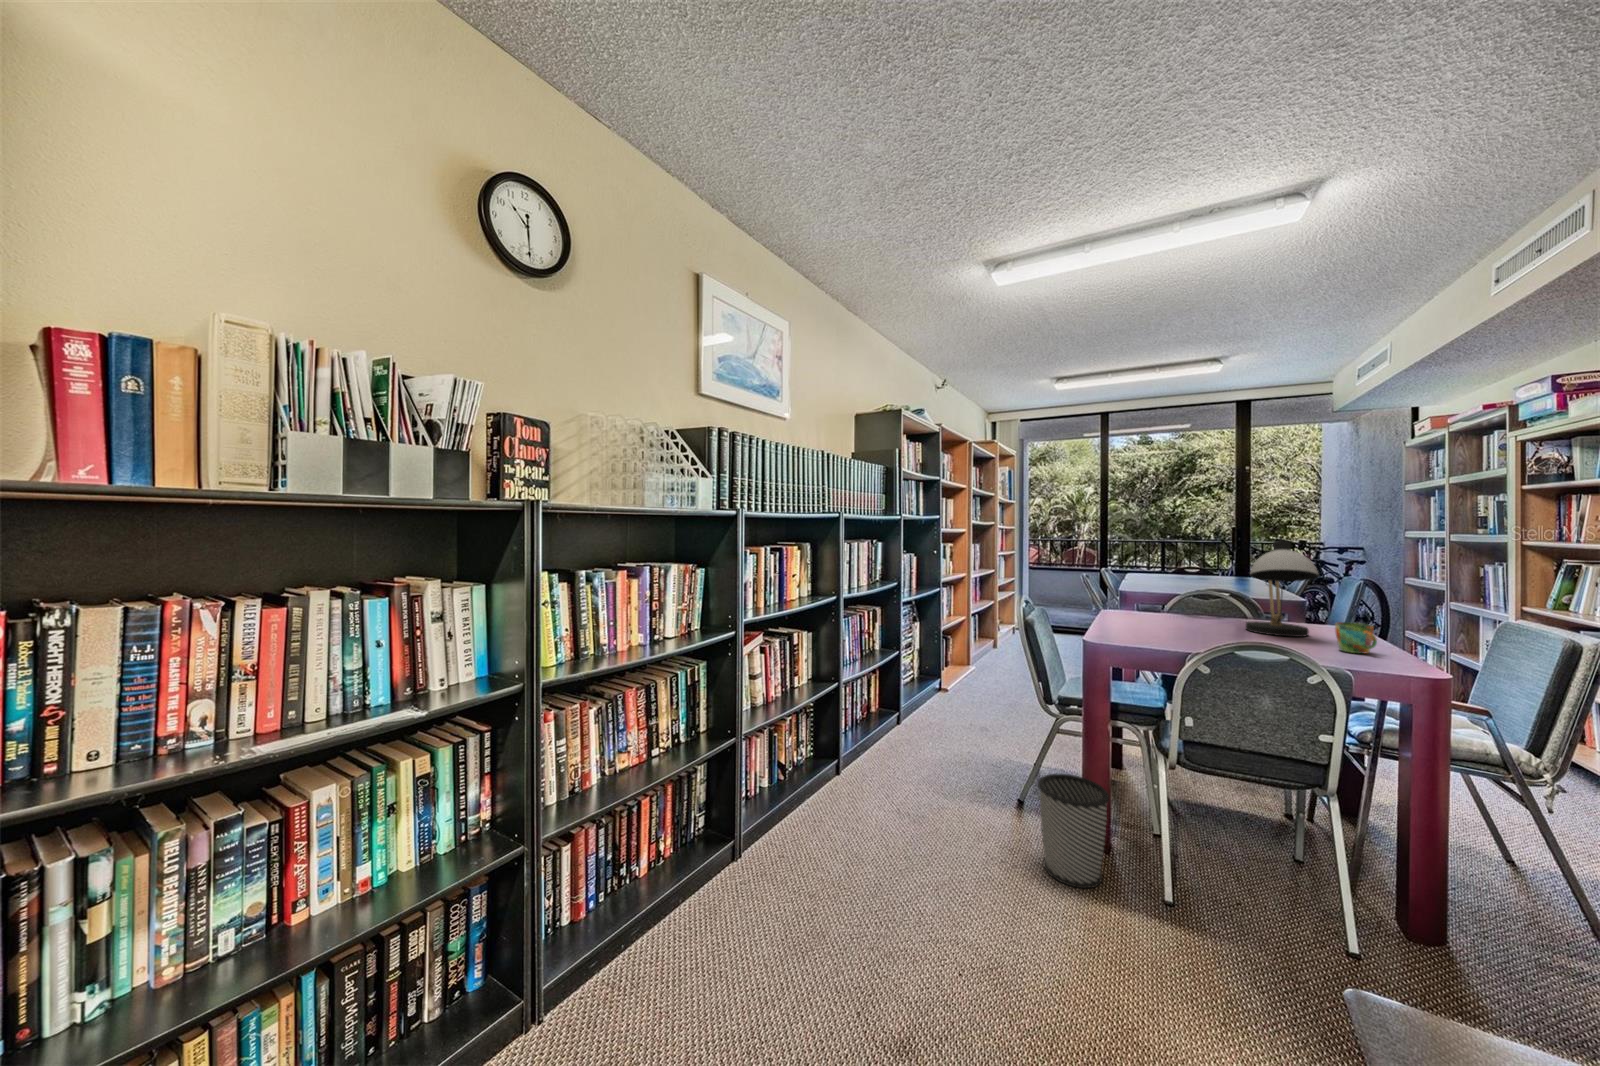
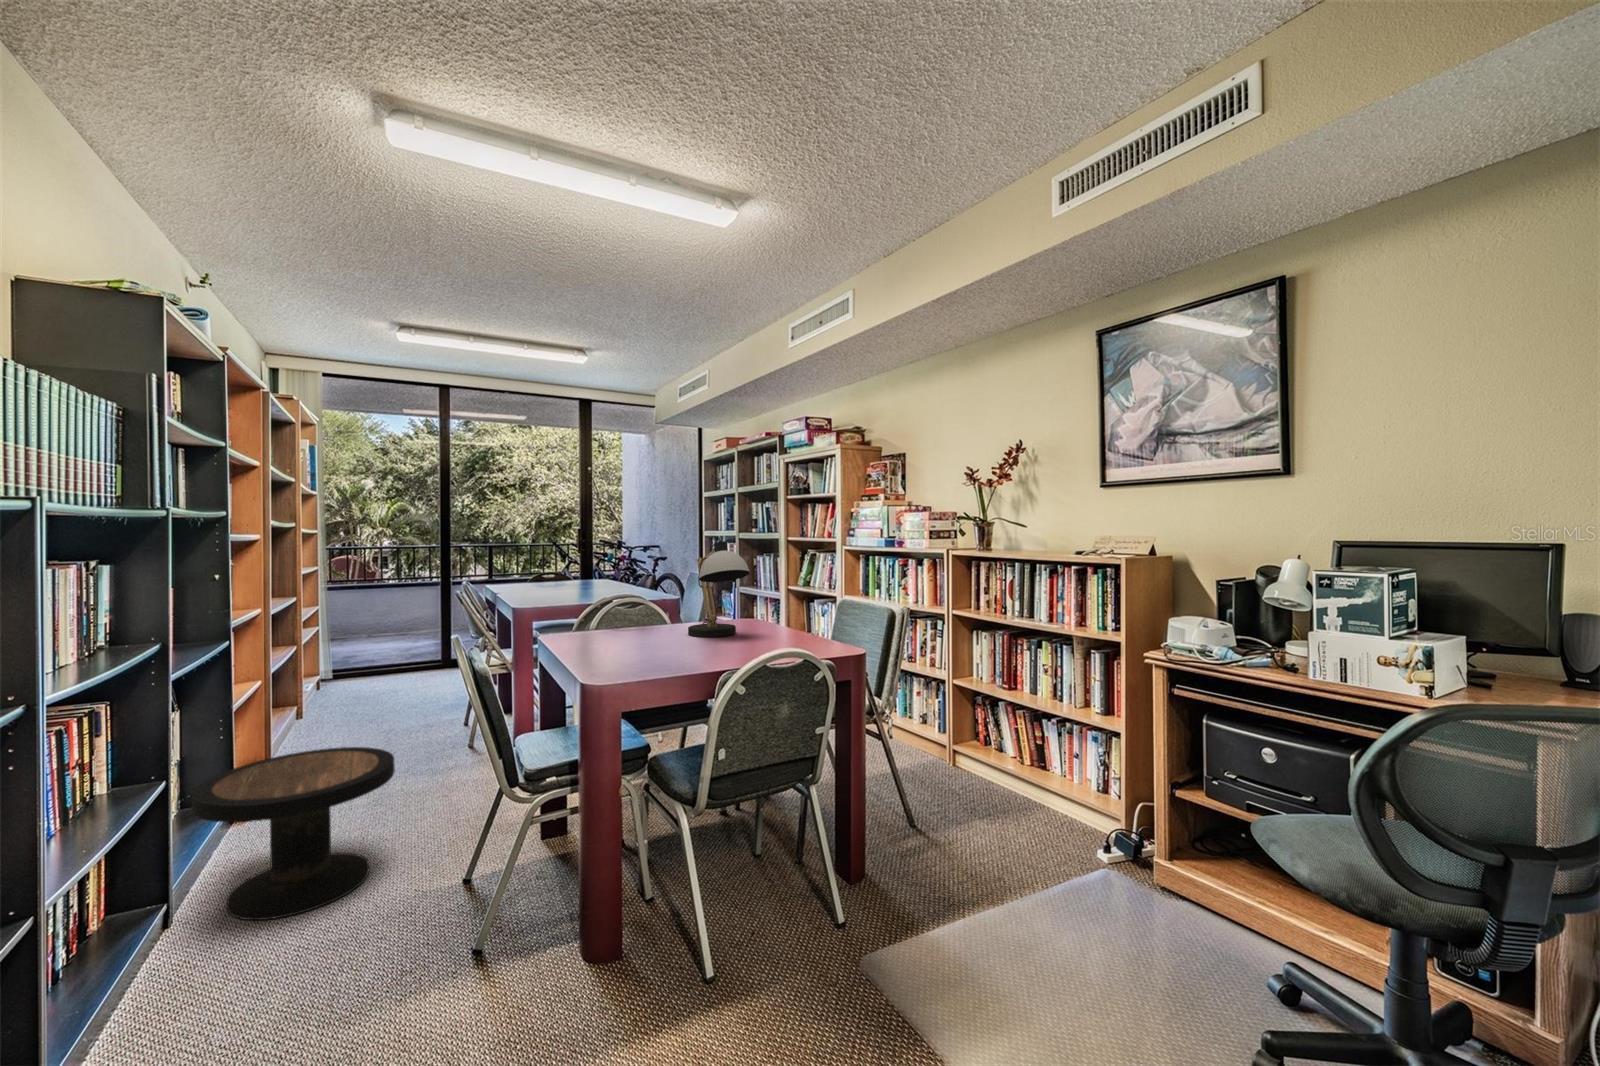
mug: present [1335,622,1377,654] -> none [770,615,799,642]
side table: none [908,655,1004,744] -> present [192,747,395,920]
wastebasket: present [1038,774,1109,888] -> none [545,866,637,1028]

